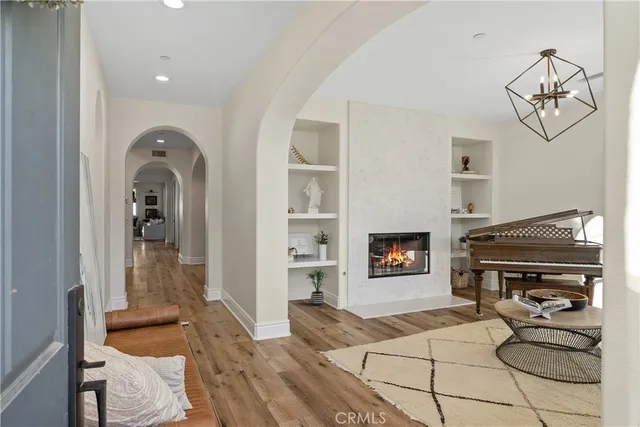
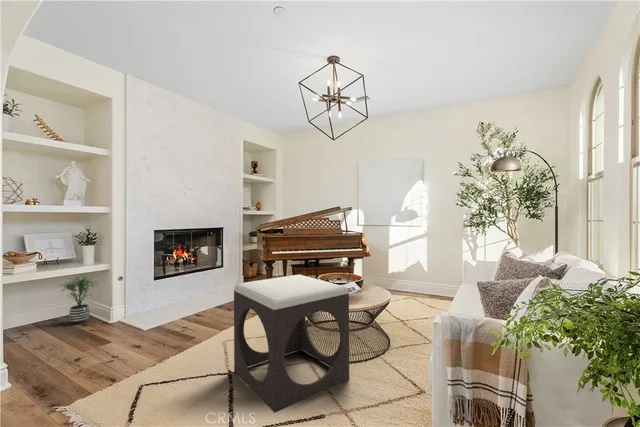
footstool: none [437,286,549,393] -> present [234,275,349,413]

